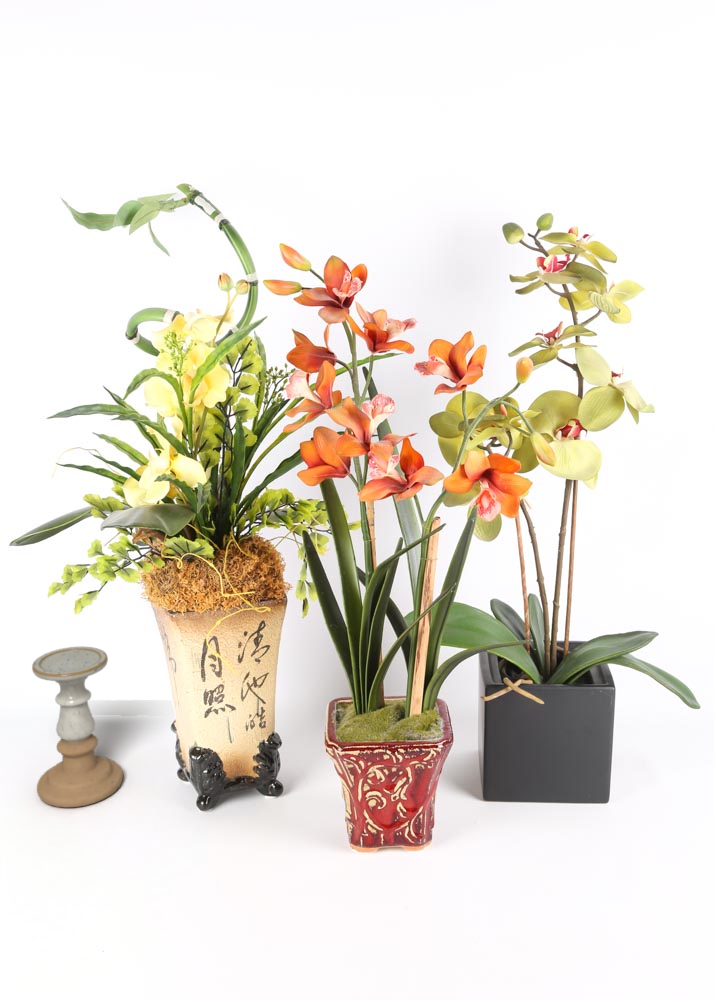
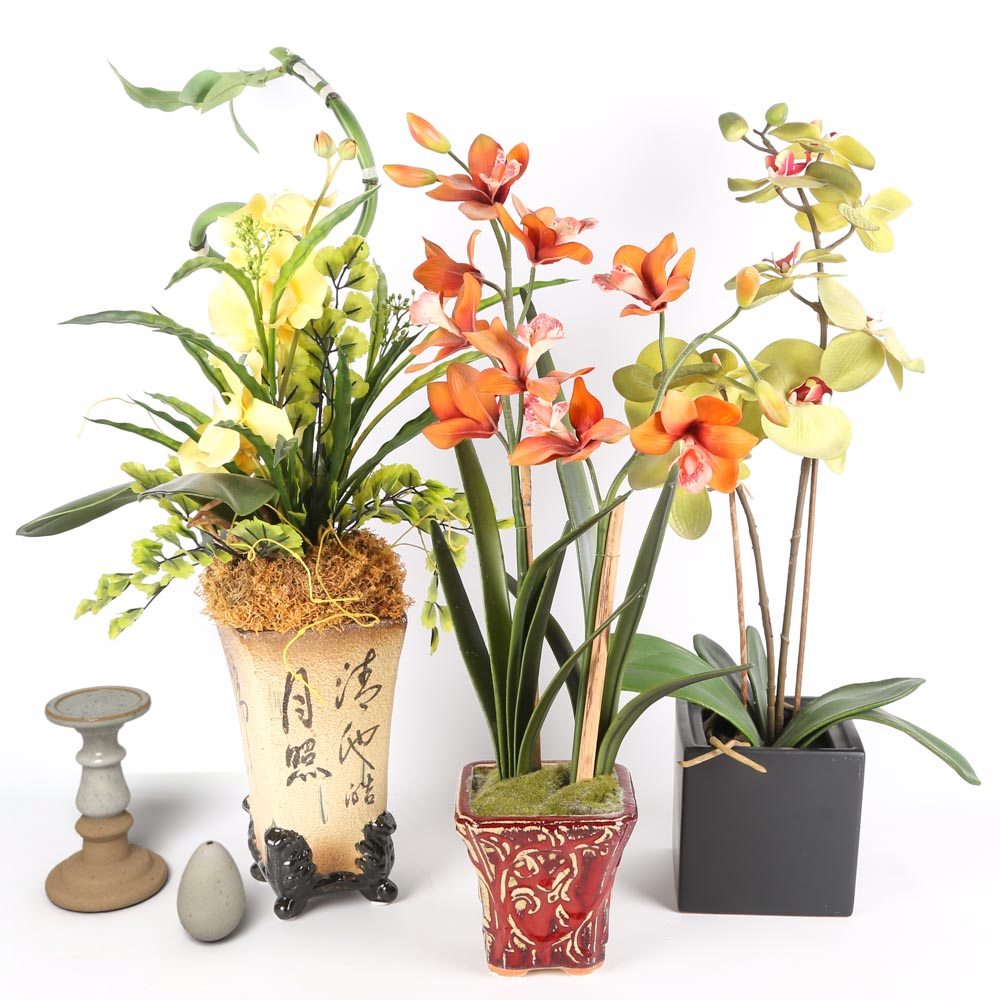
decorative egg: none [130,759,178,829] -> present [177,840,245,941]

